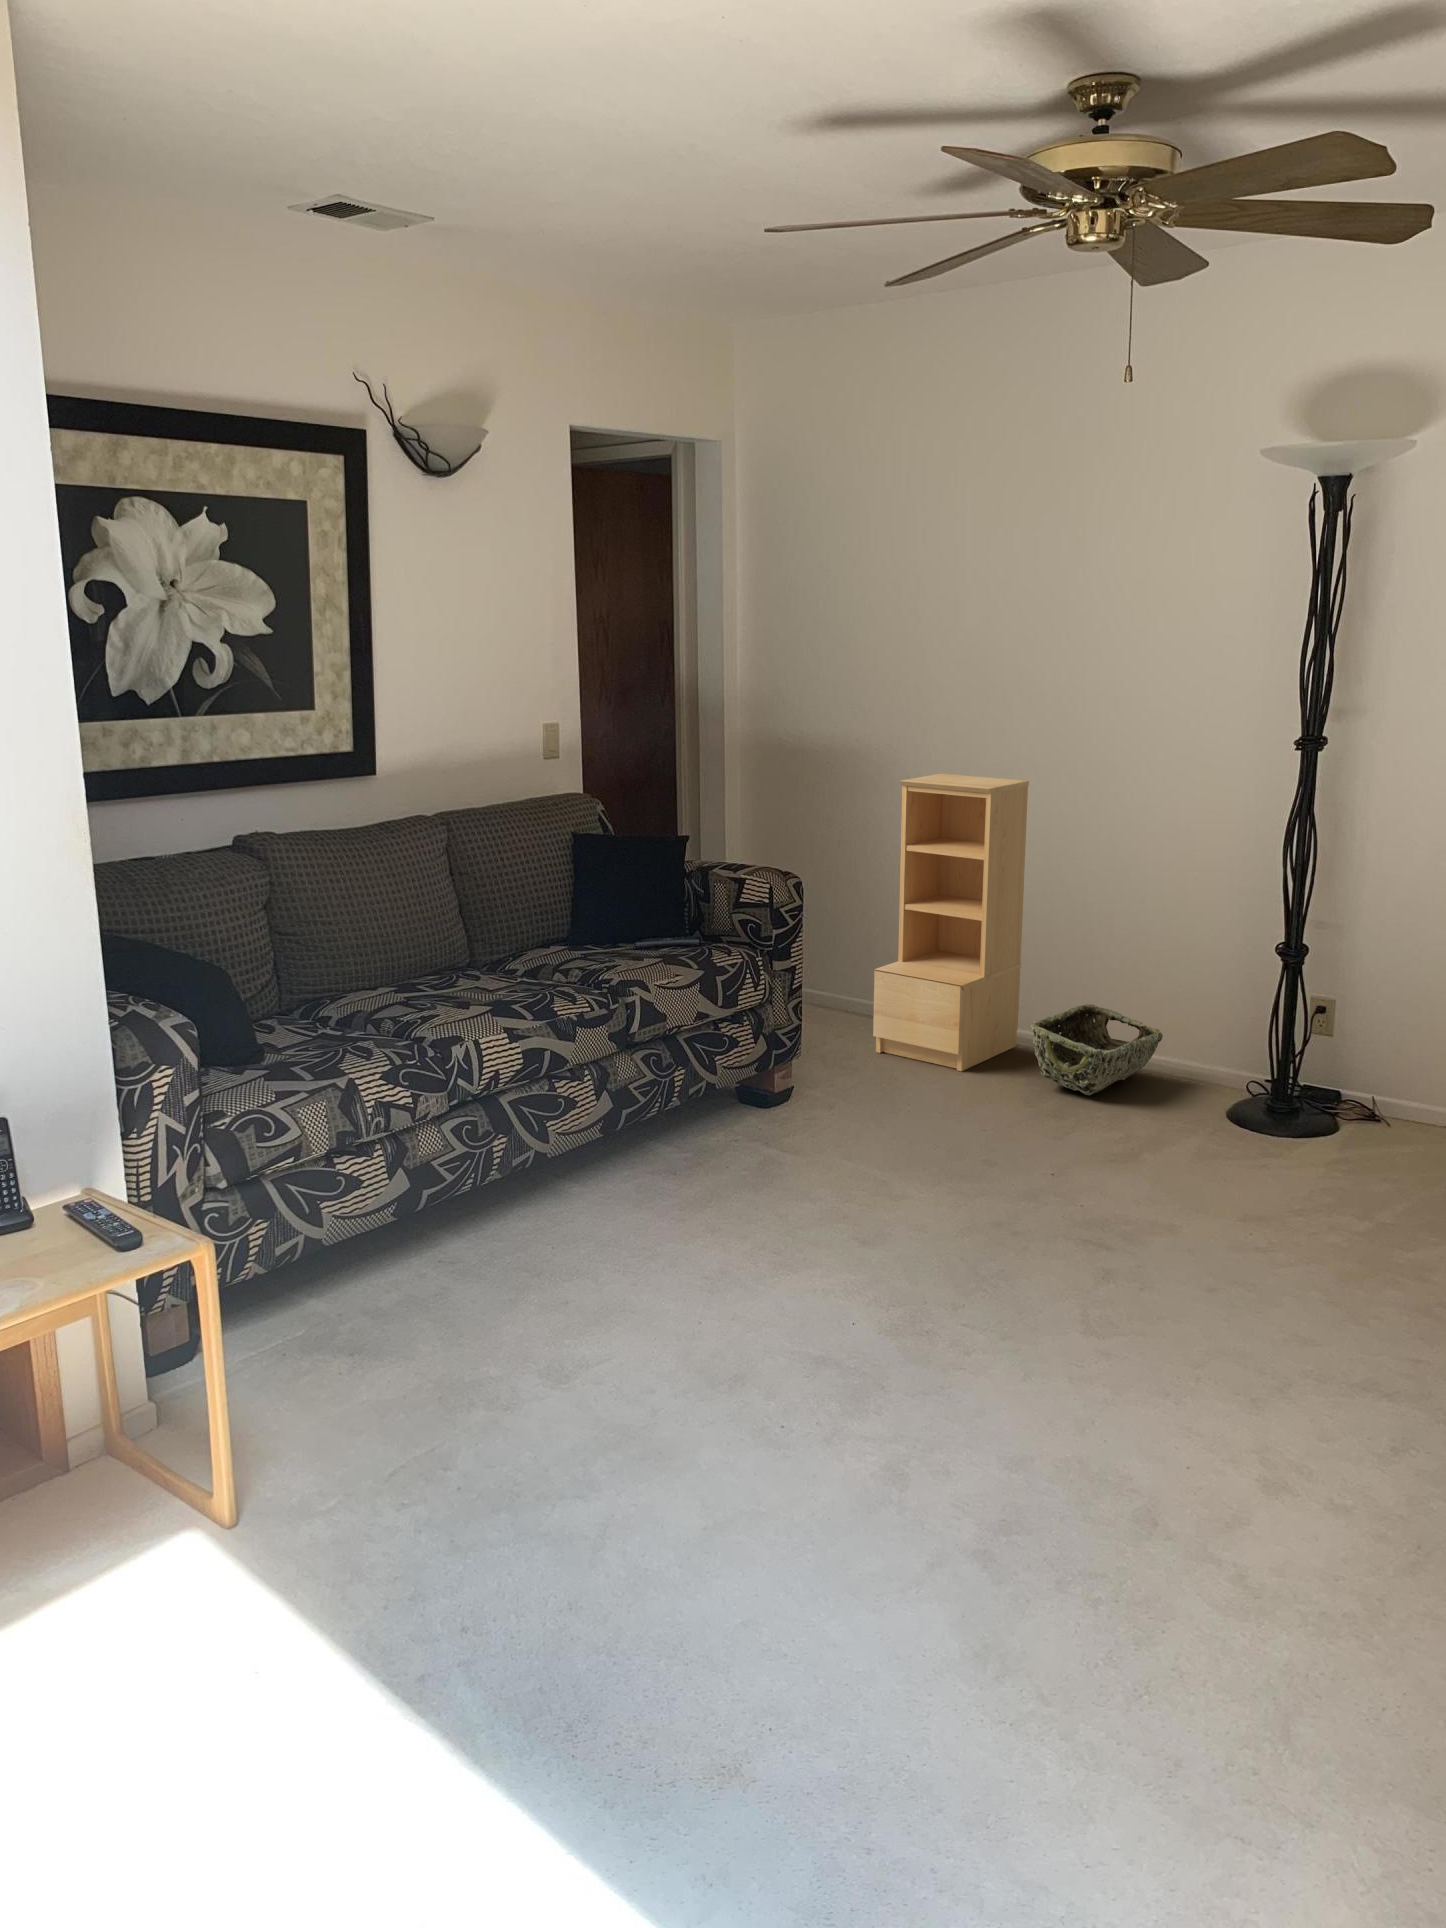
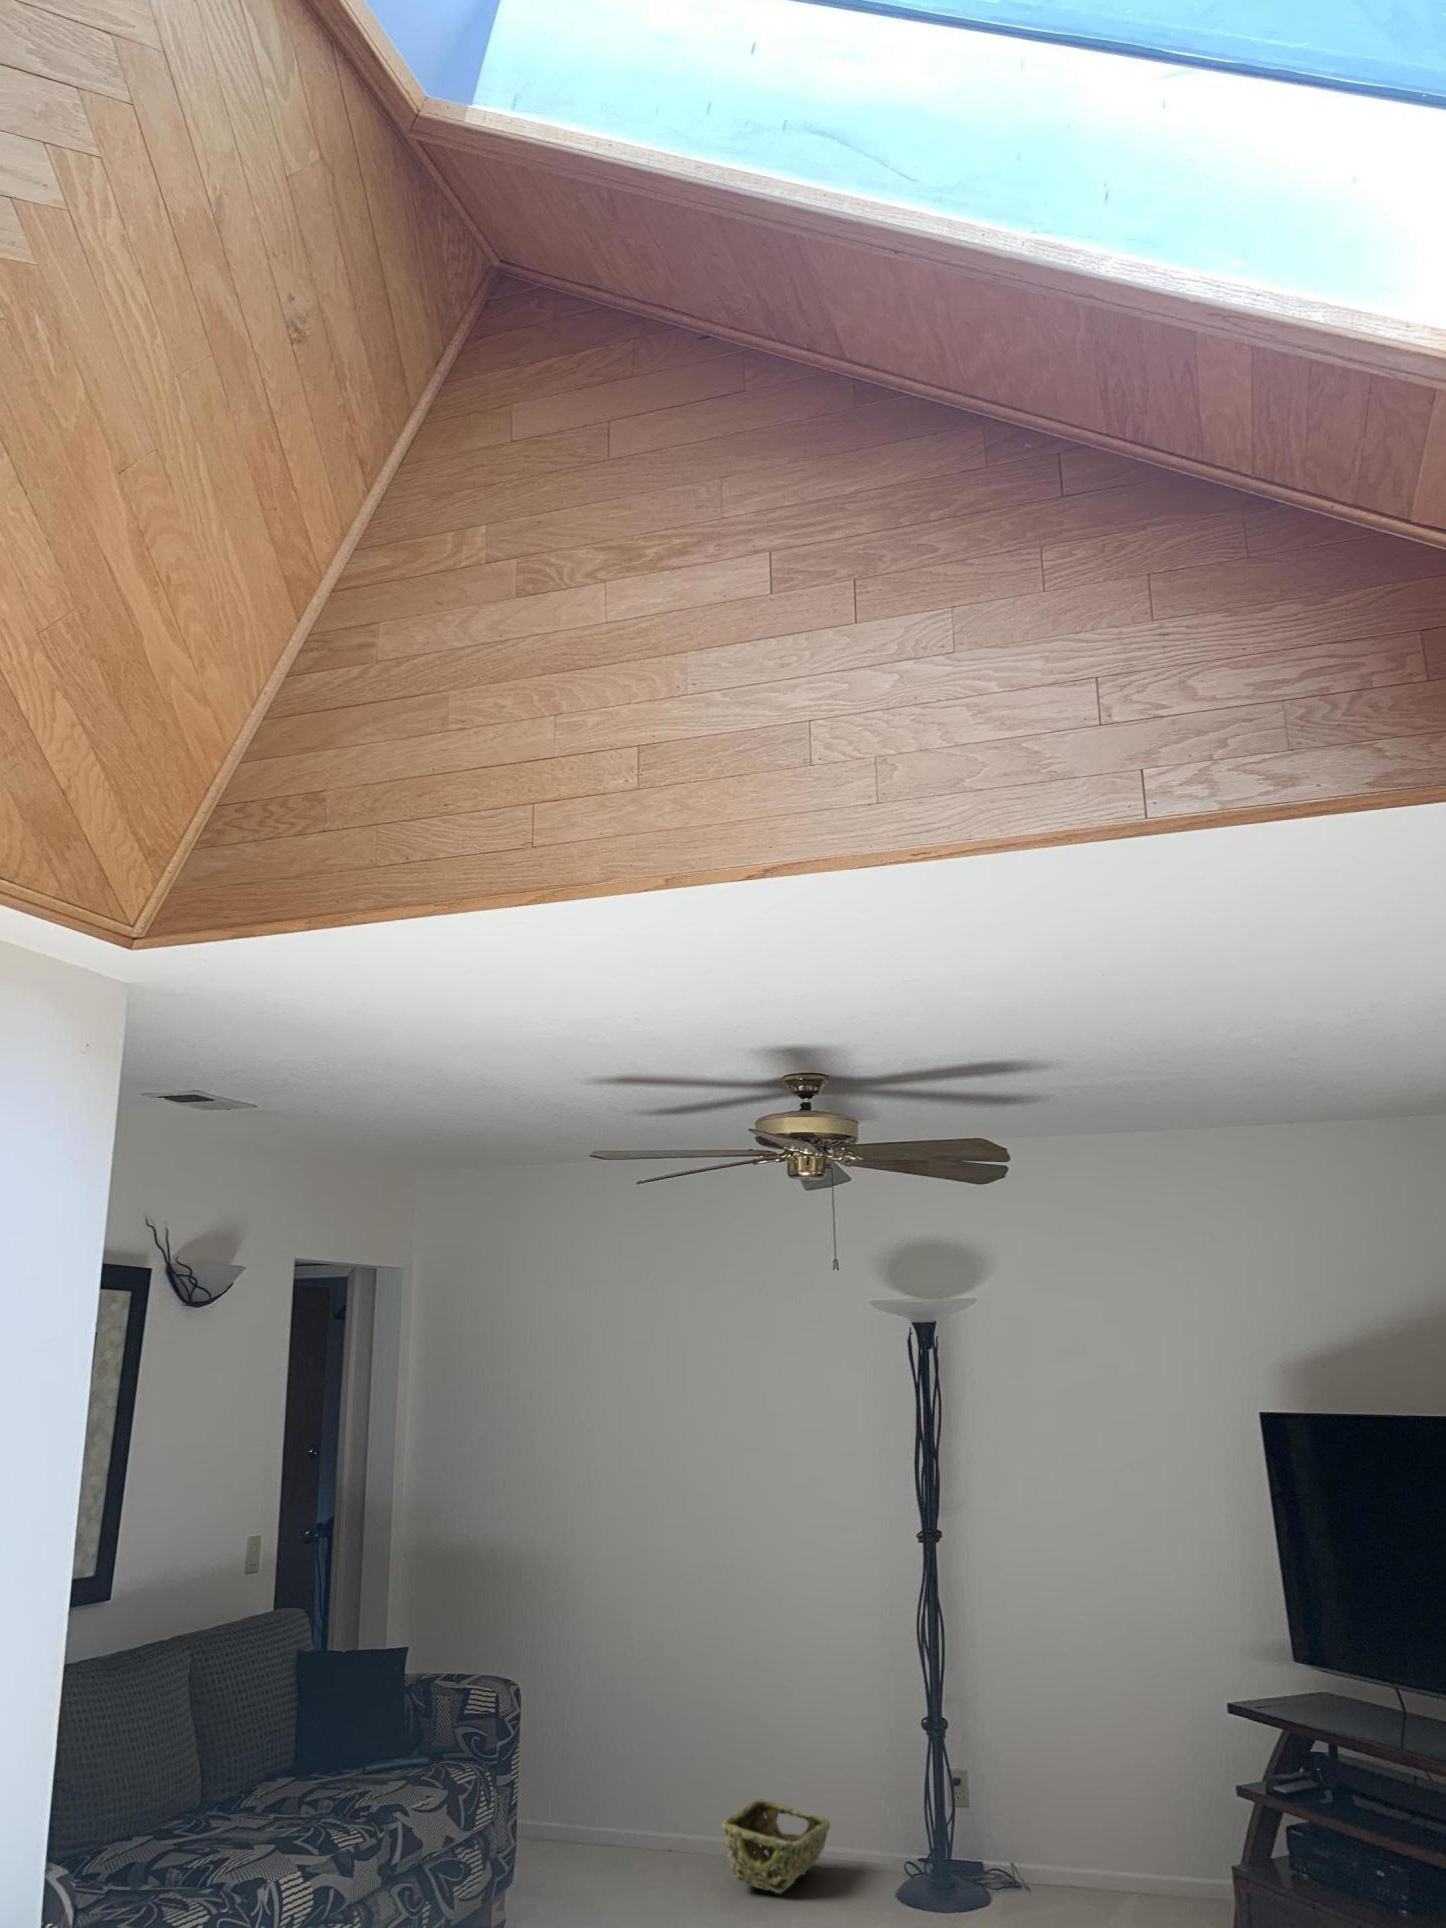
bookshelf: present [873,774,1029,1071] -> none [562,1576,692,1886]

